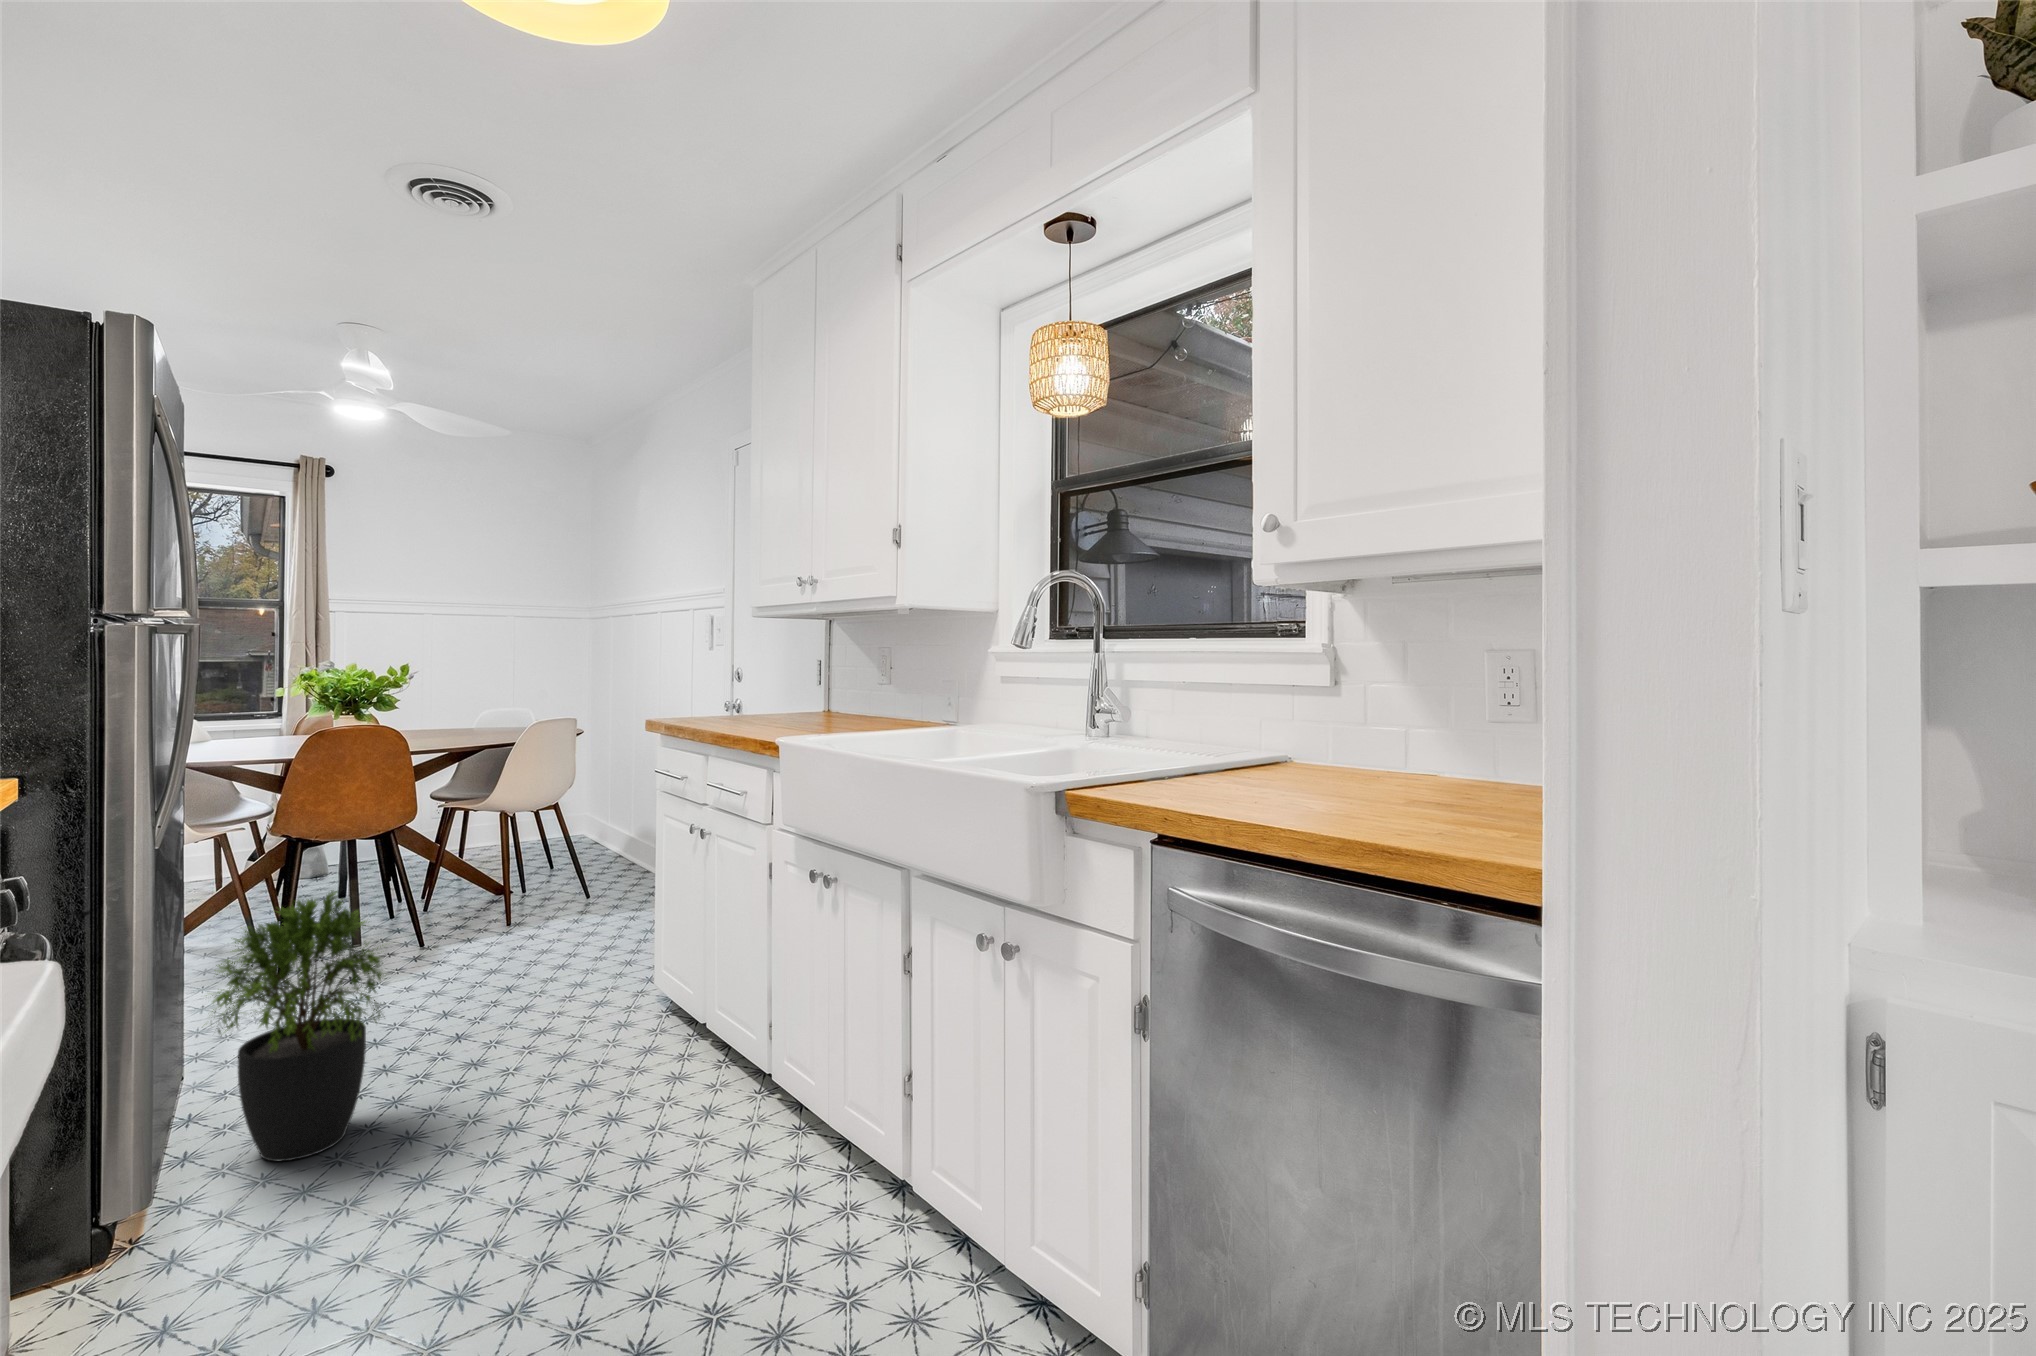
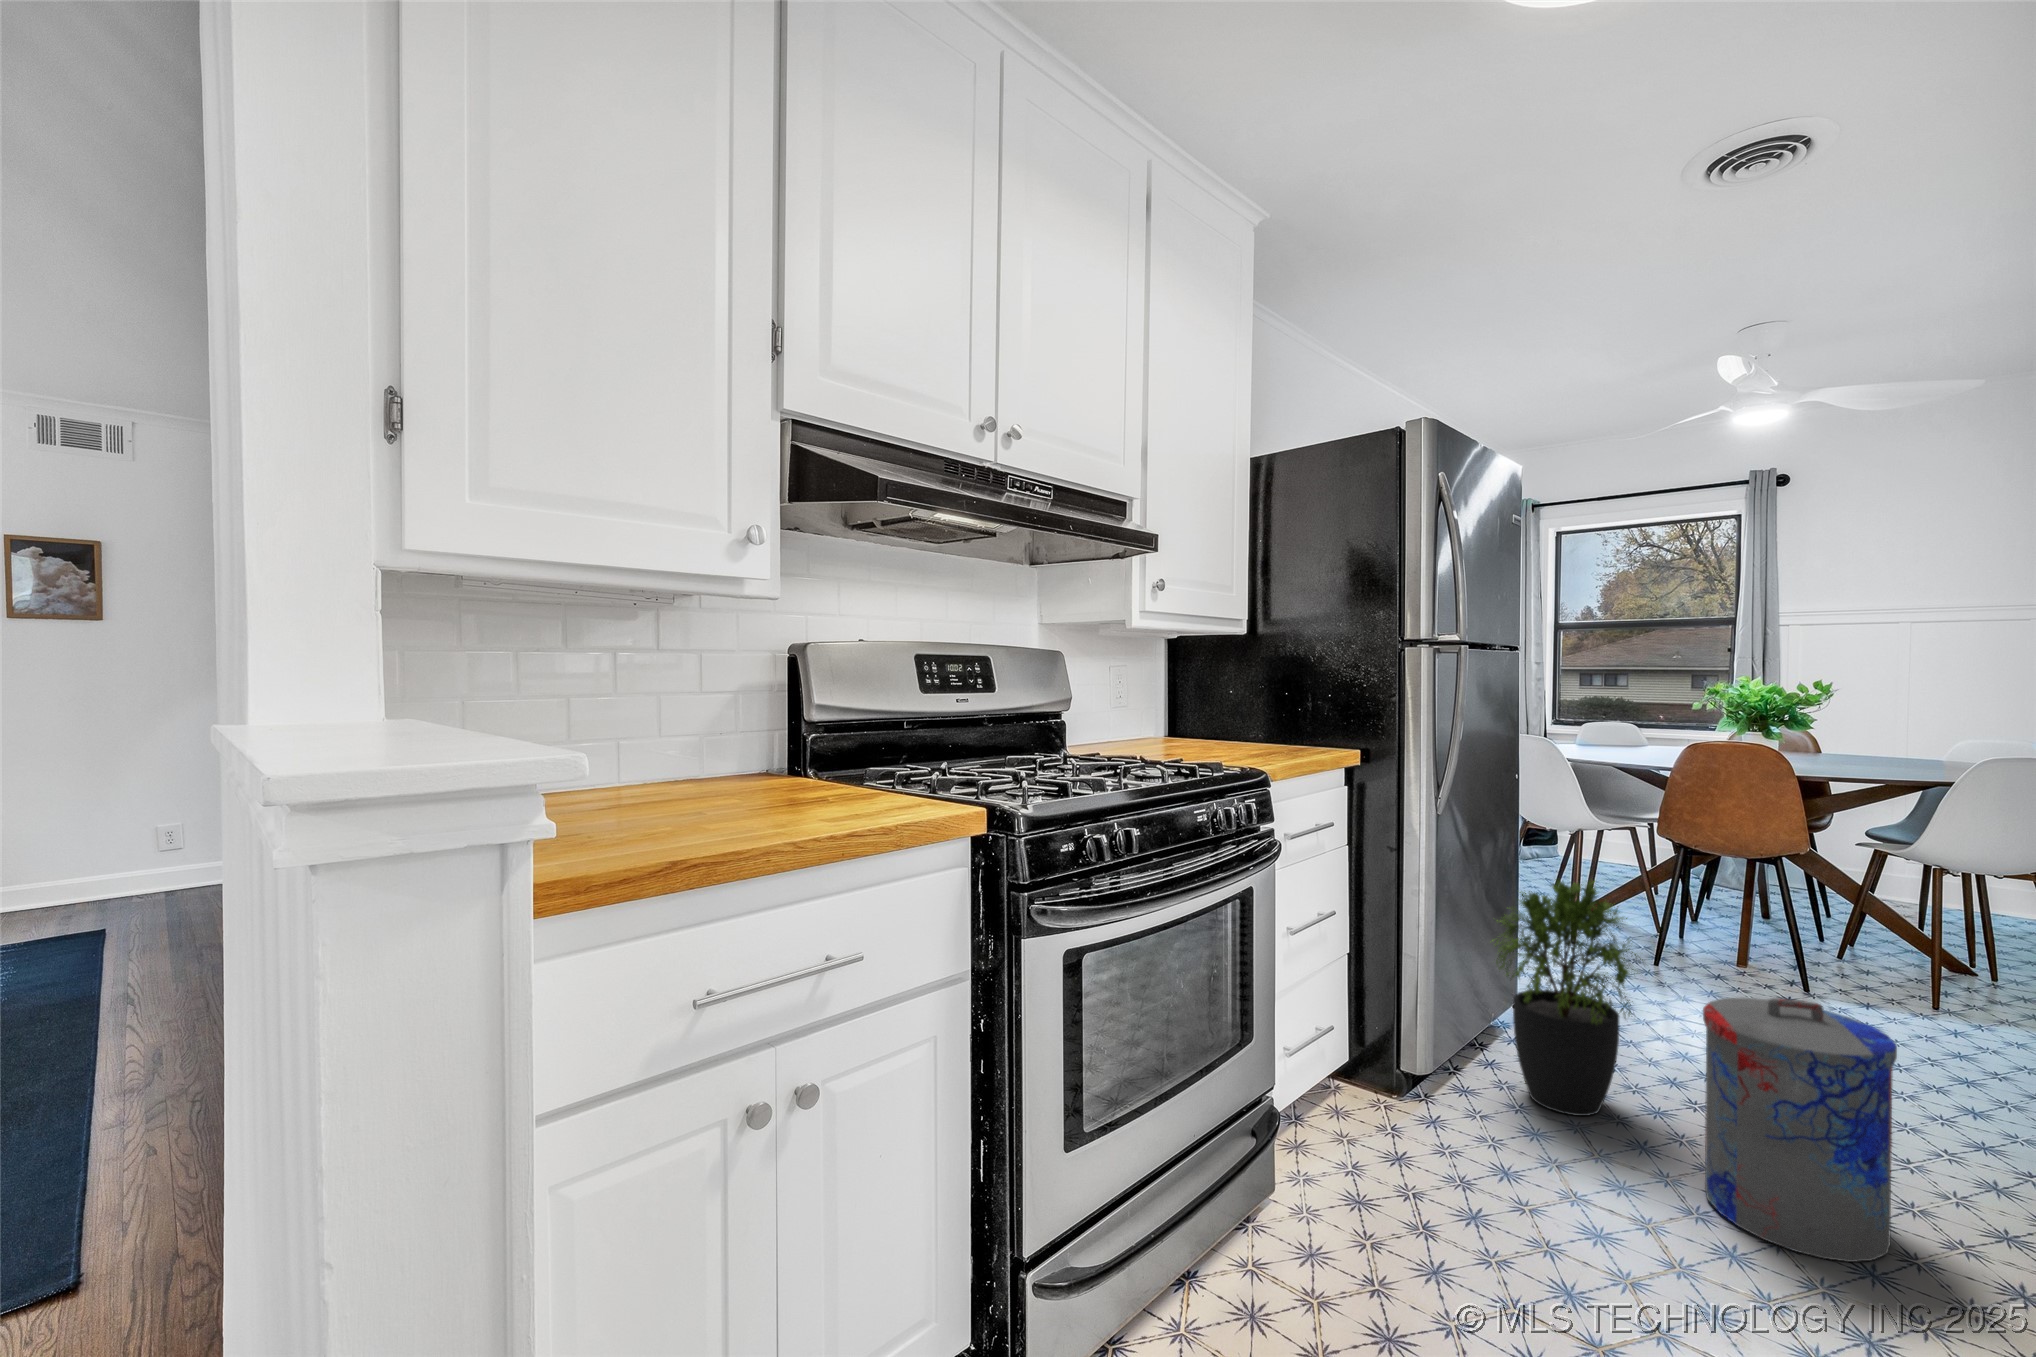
trash can: none [480,939,617,1153] -> present [1703,998,1897,1262]

